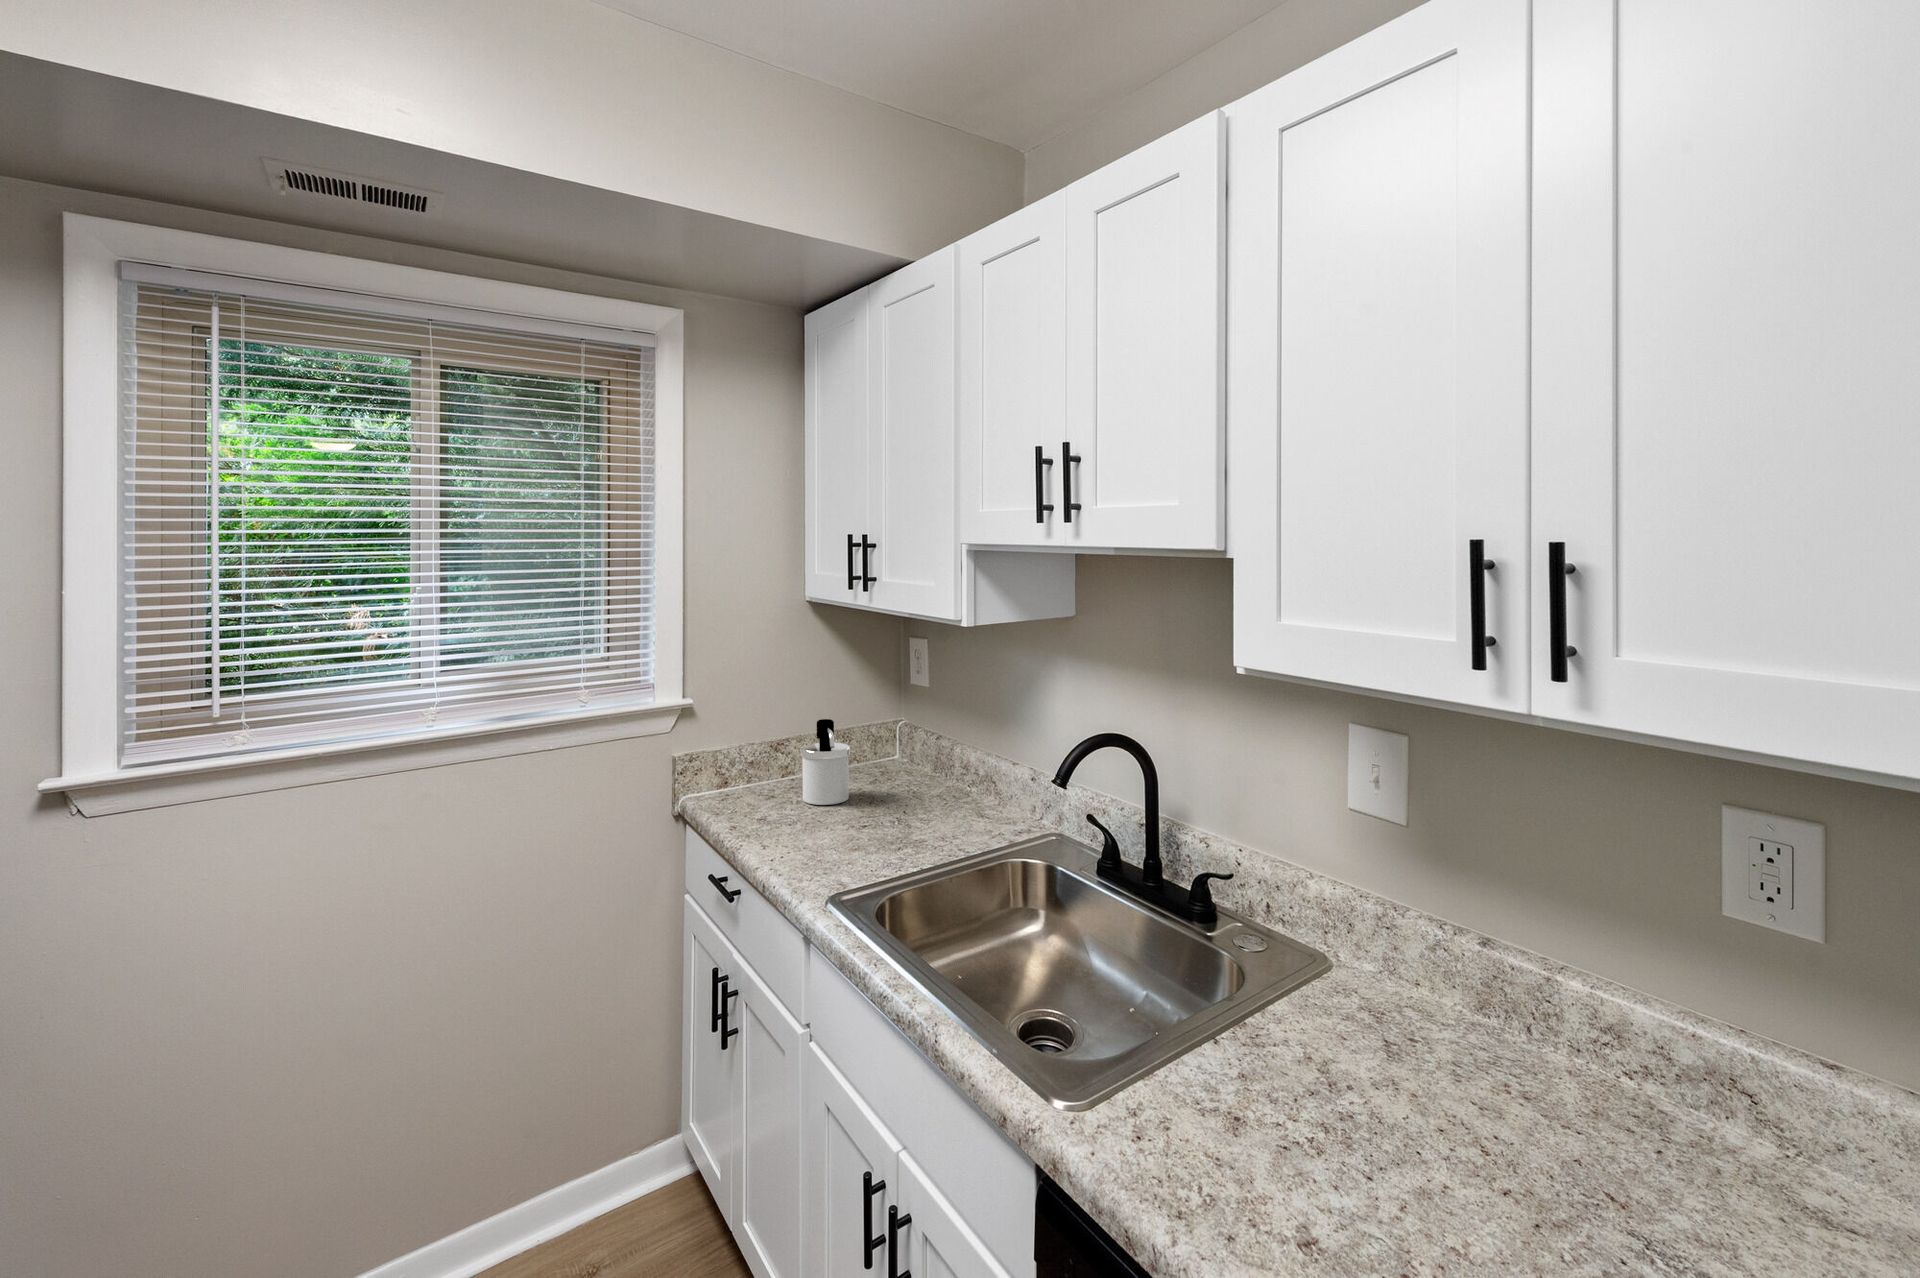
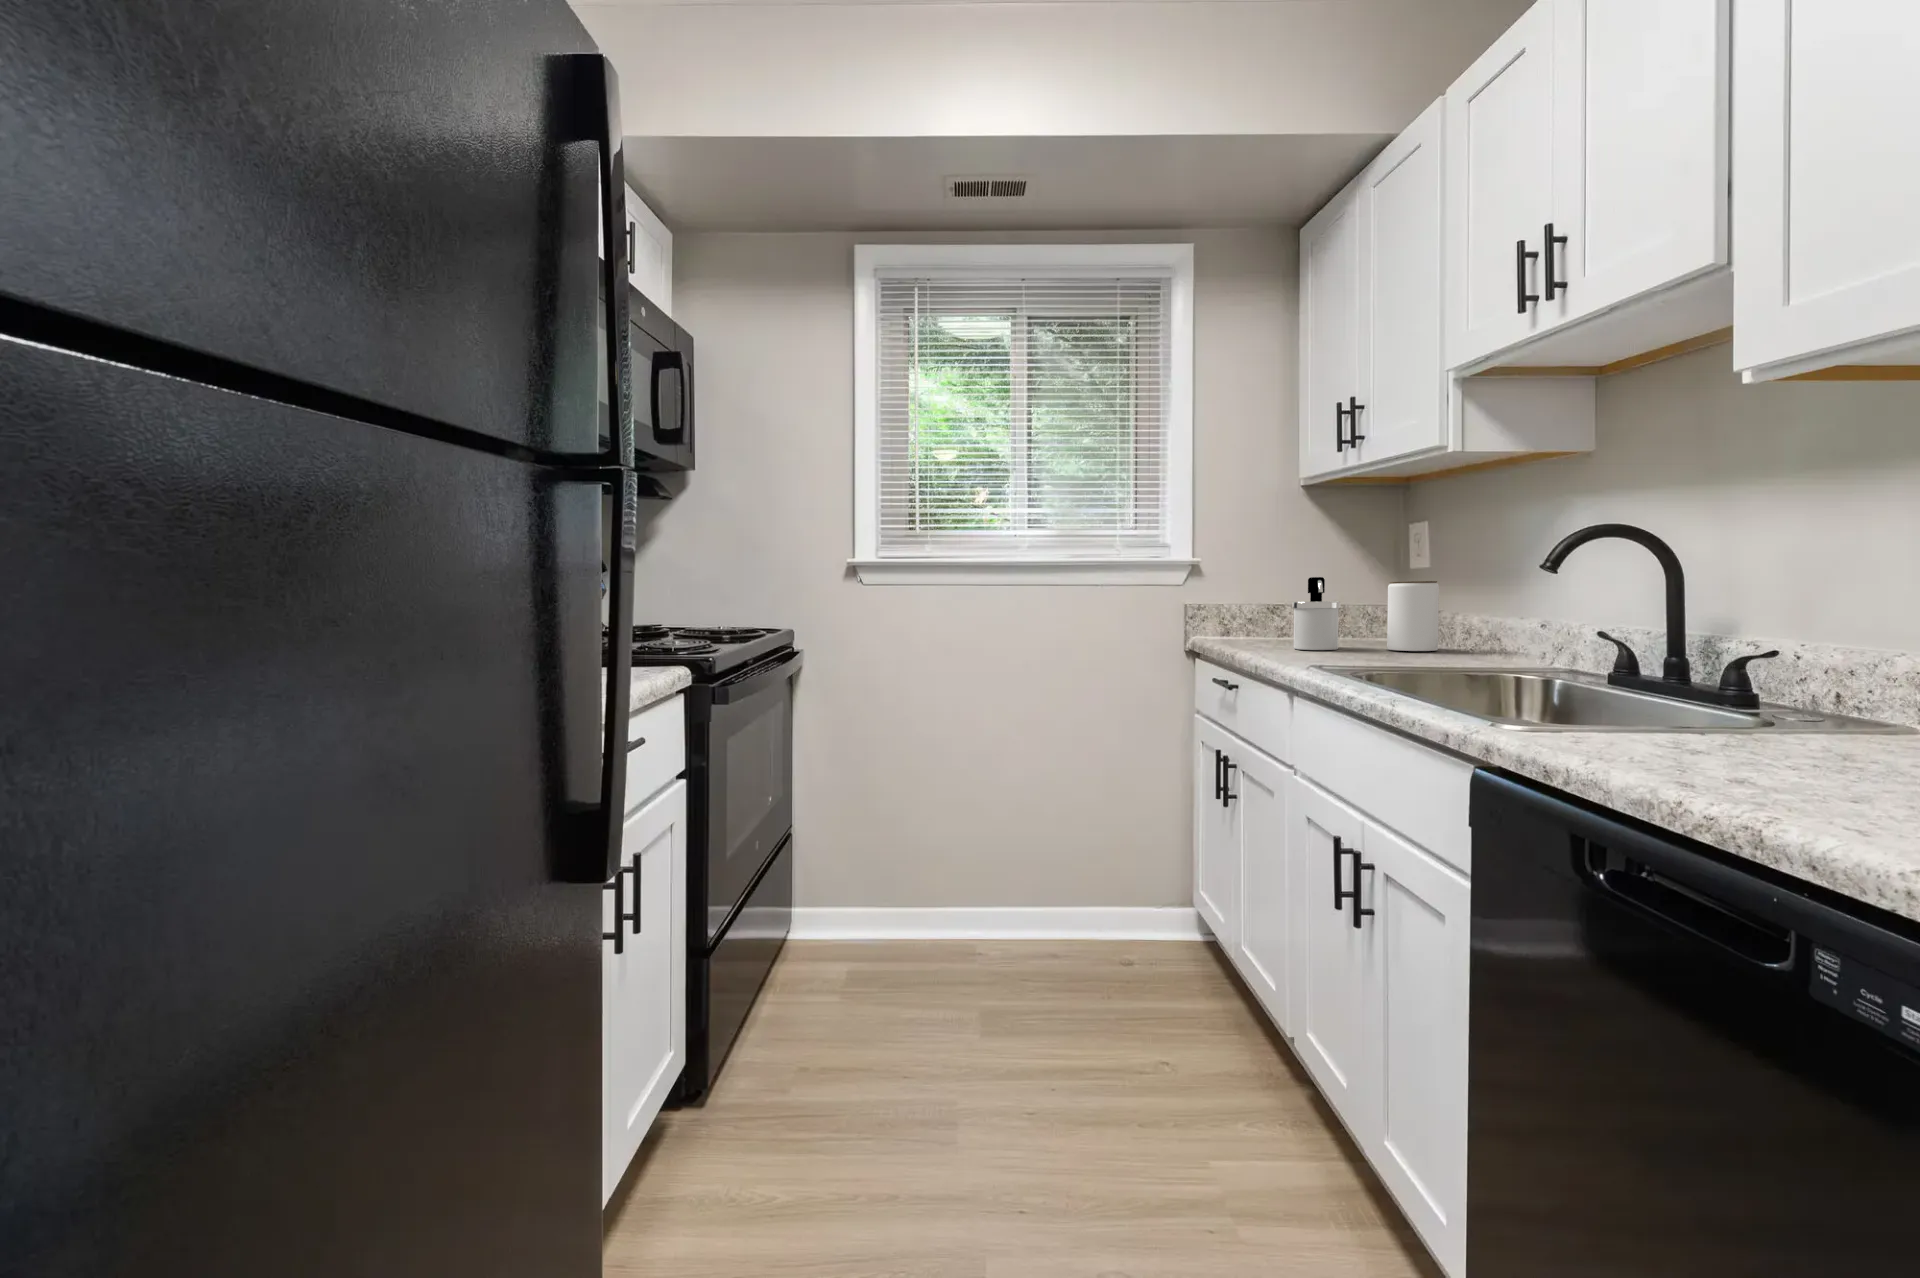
jar: none [896,722,943,801] -> present [1387,581,1439,651]

